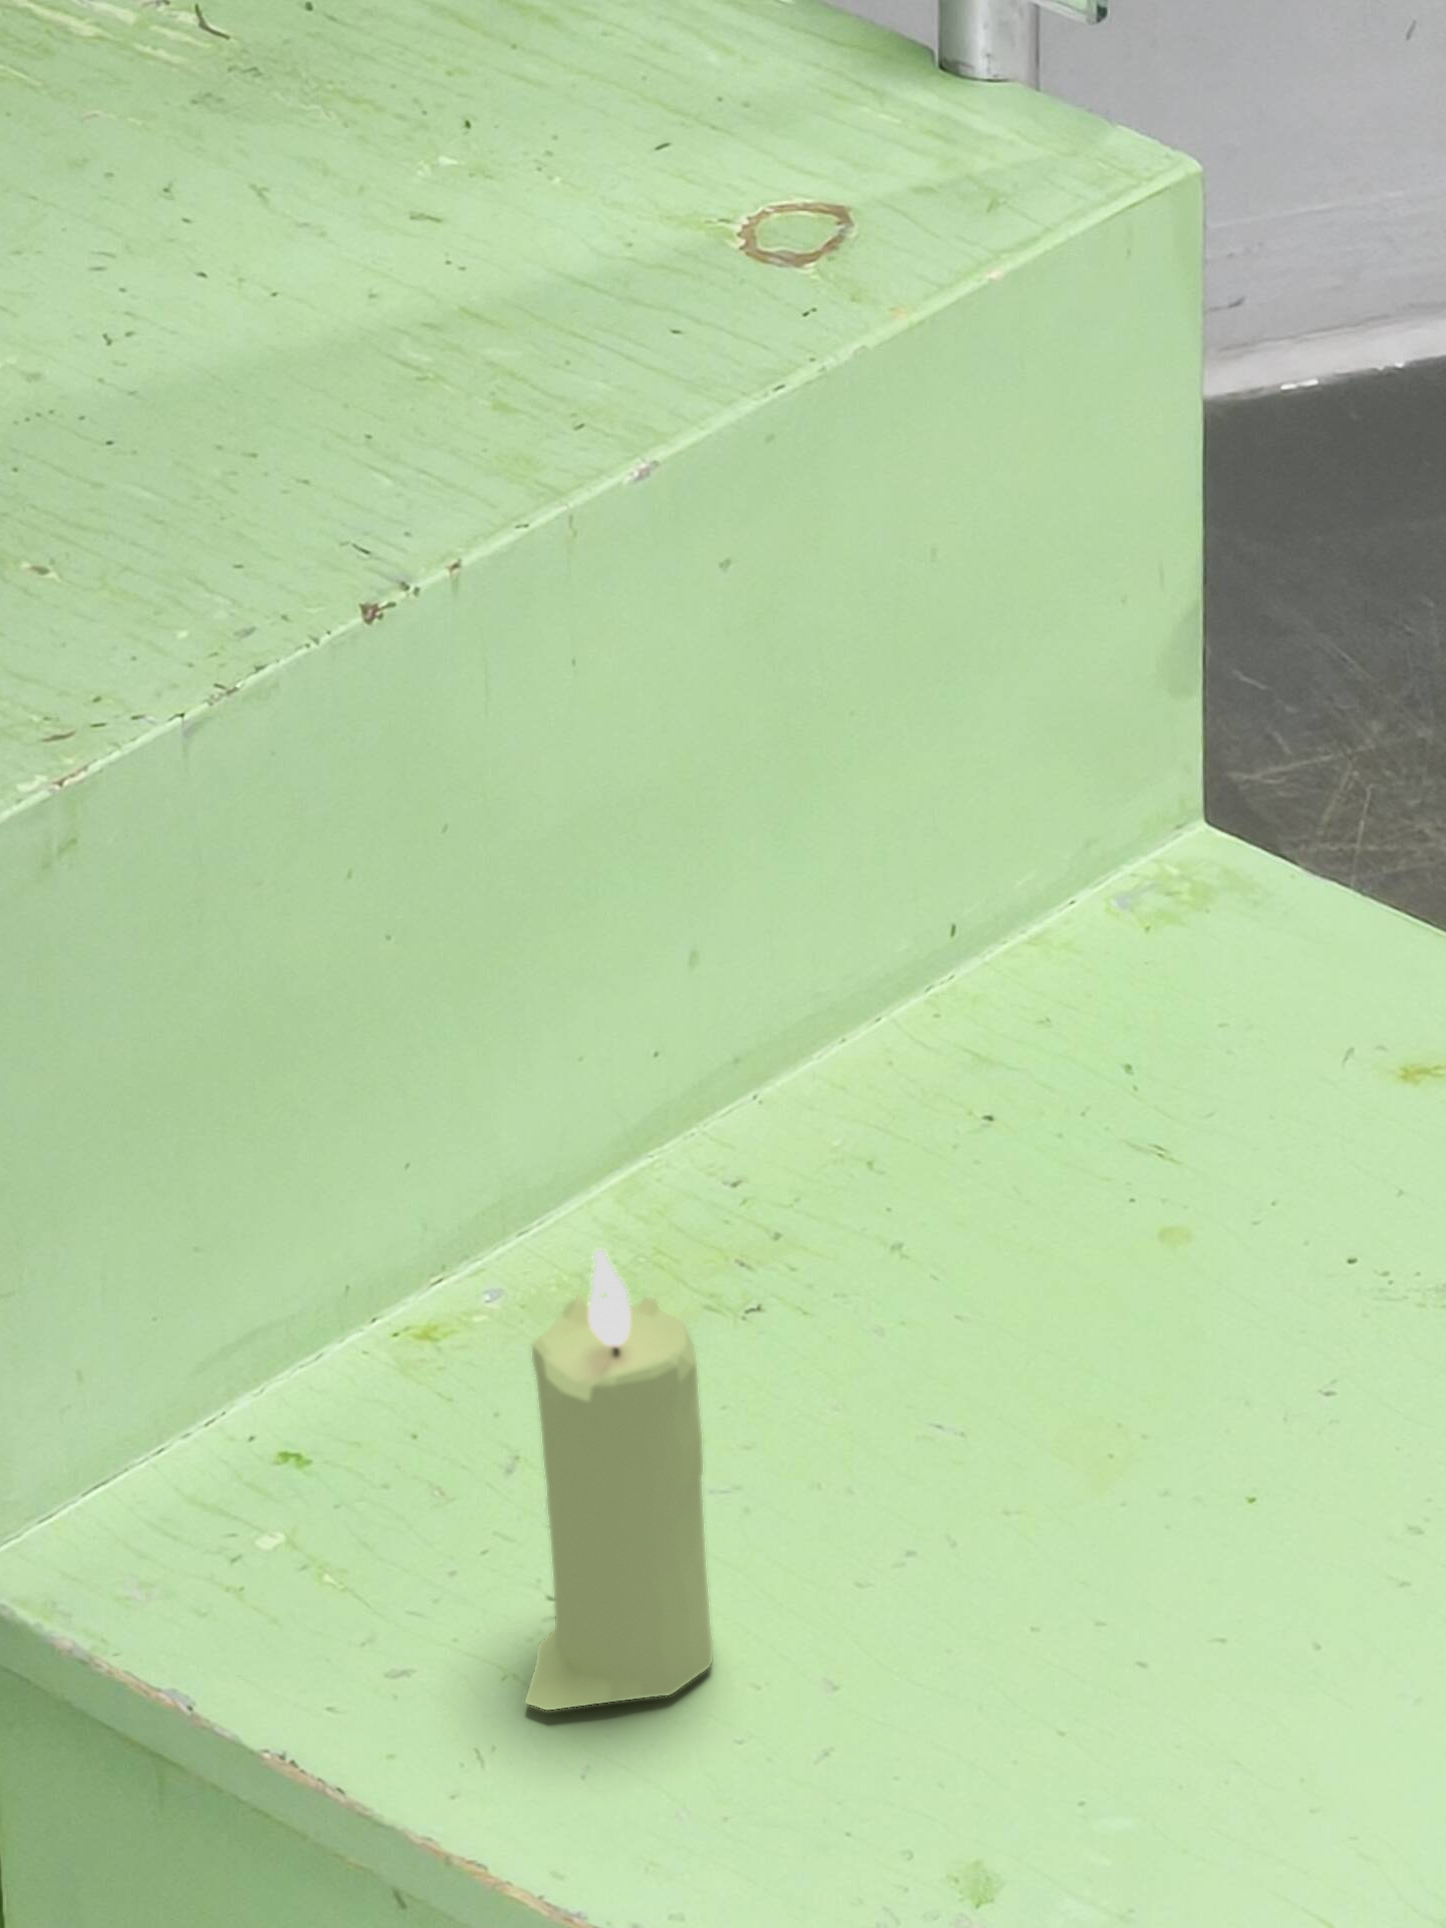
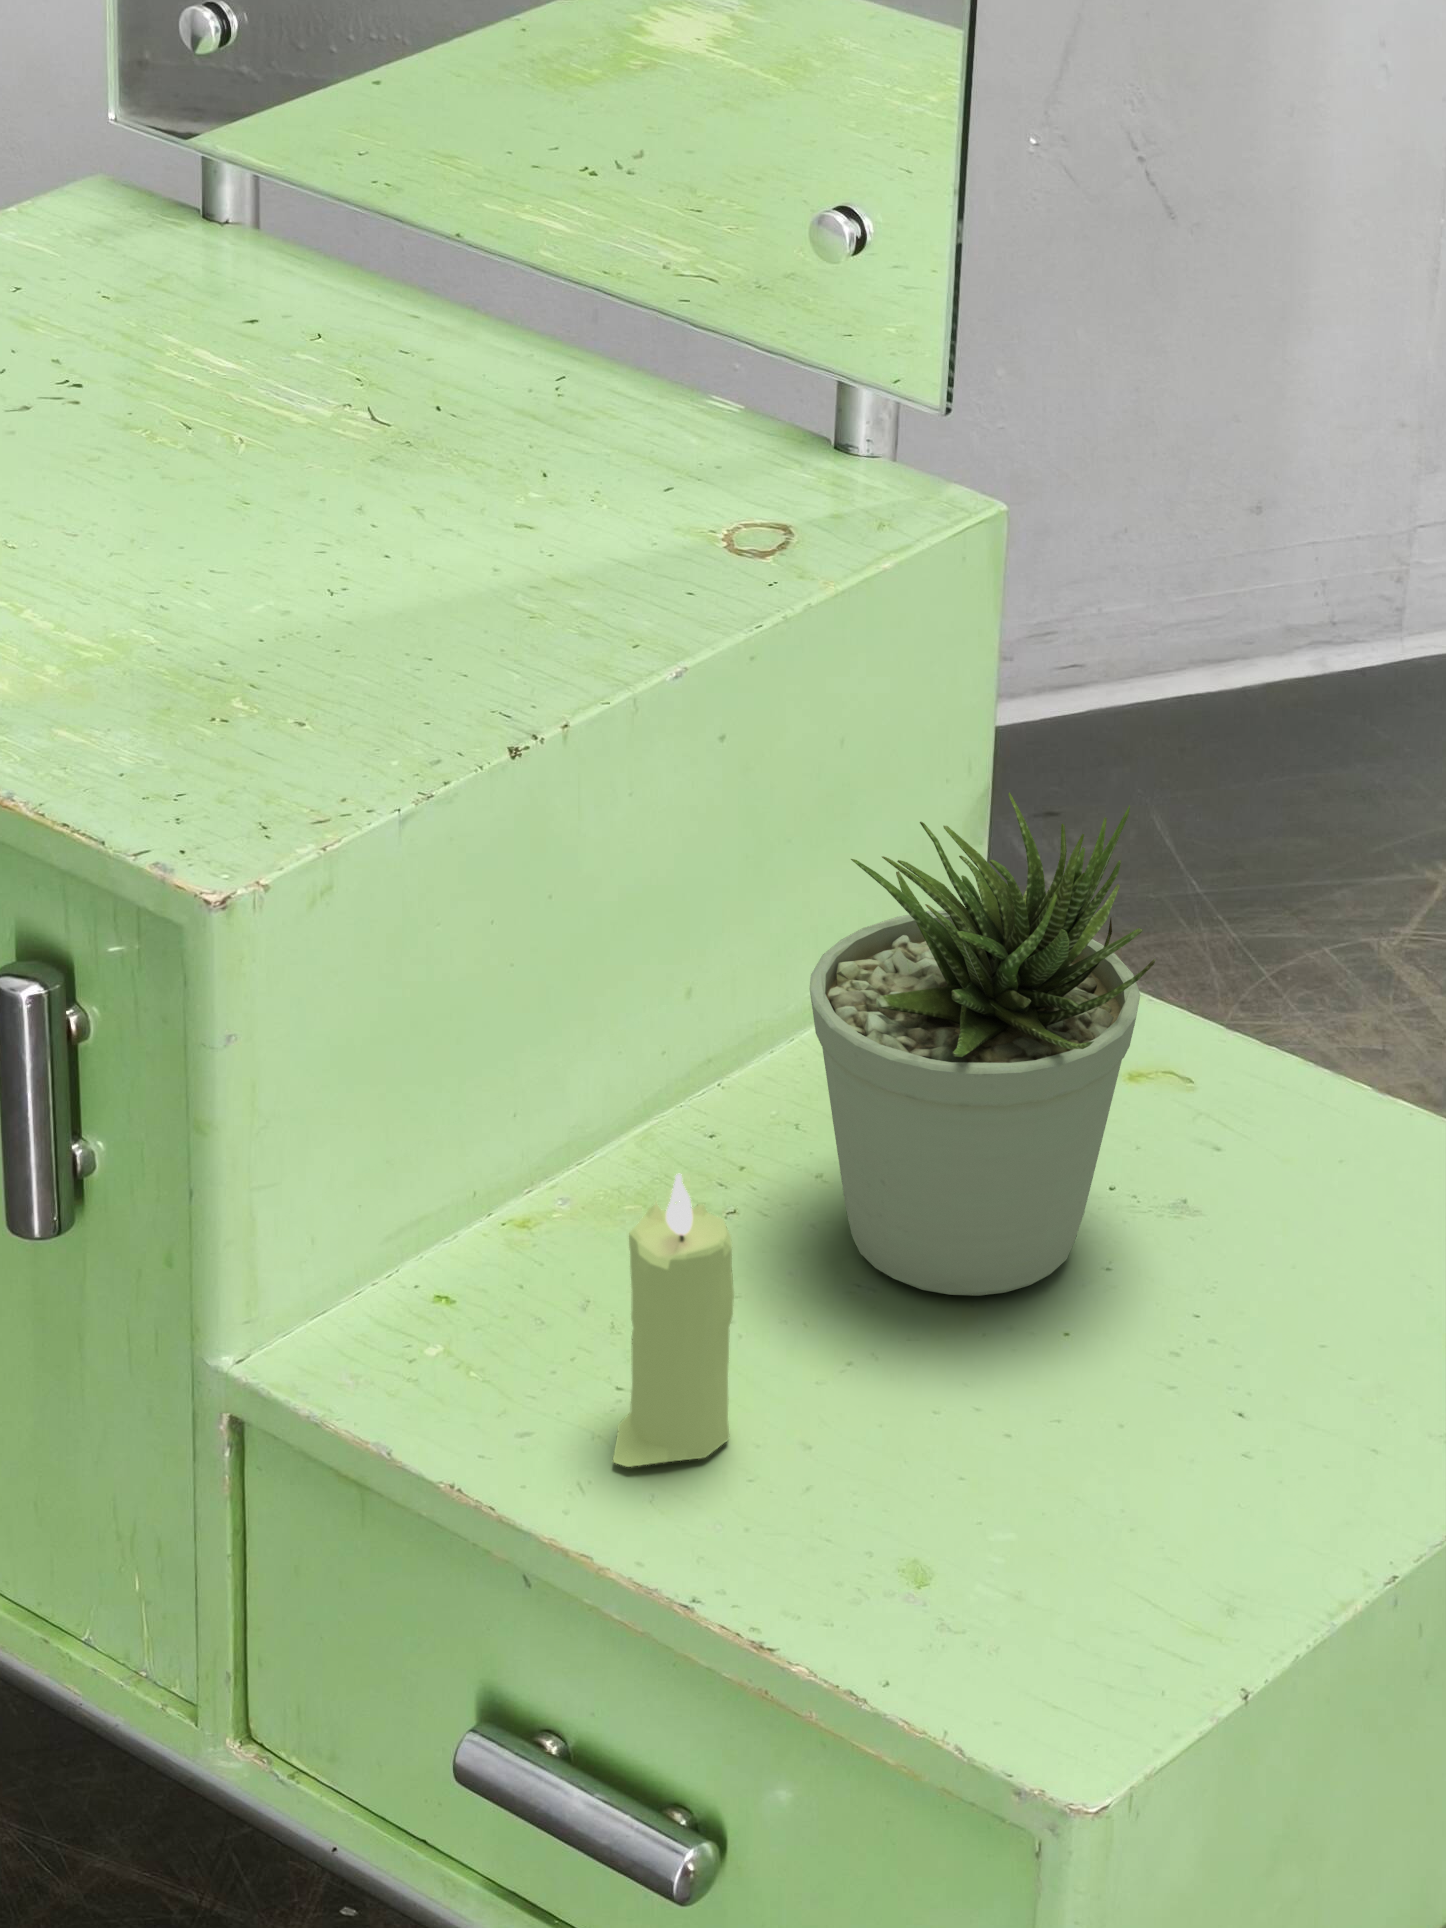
potted plant: none [849,634,1383,1436] -> present [810,793,1156,1296]

